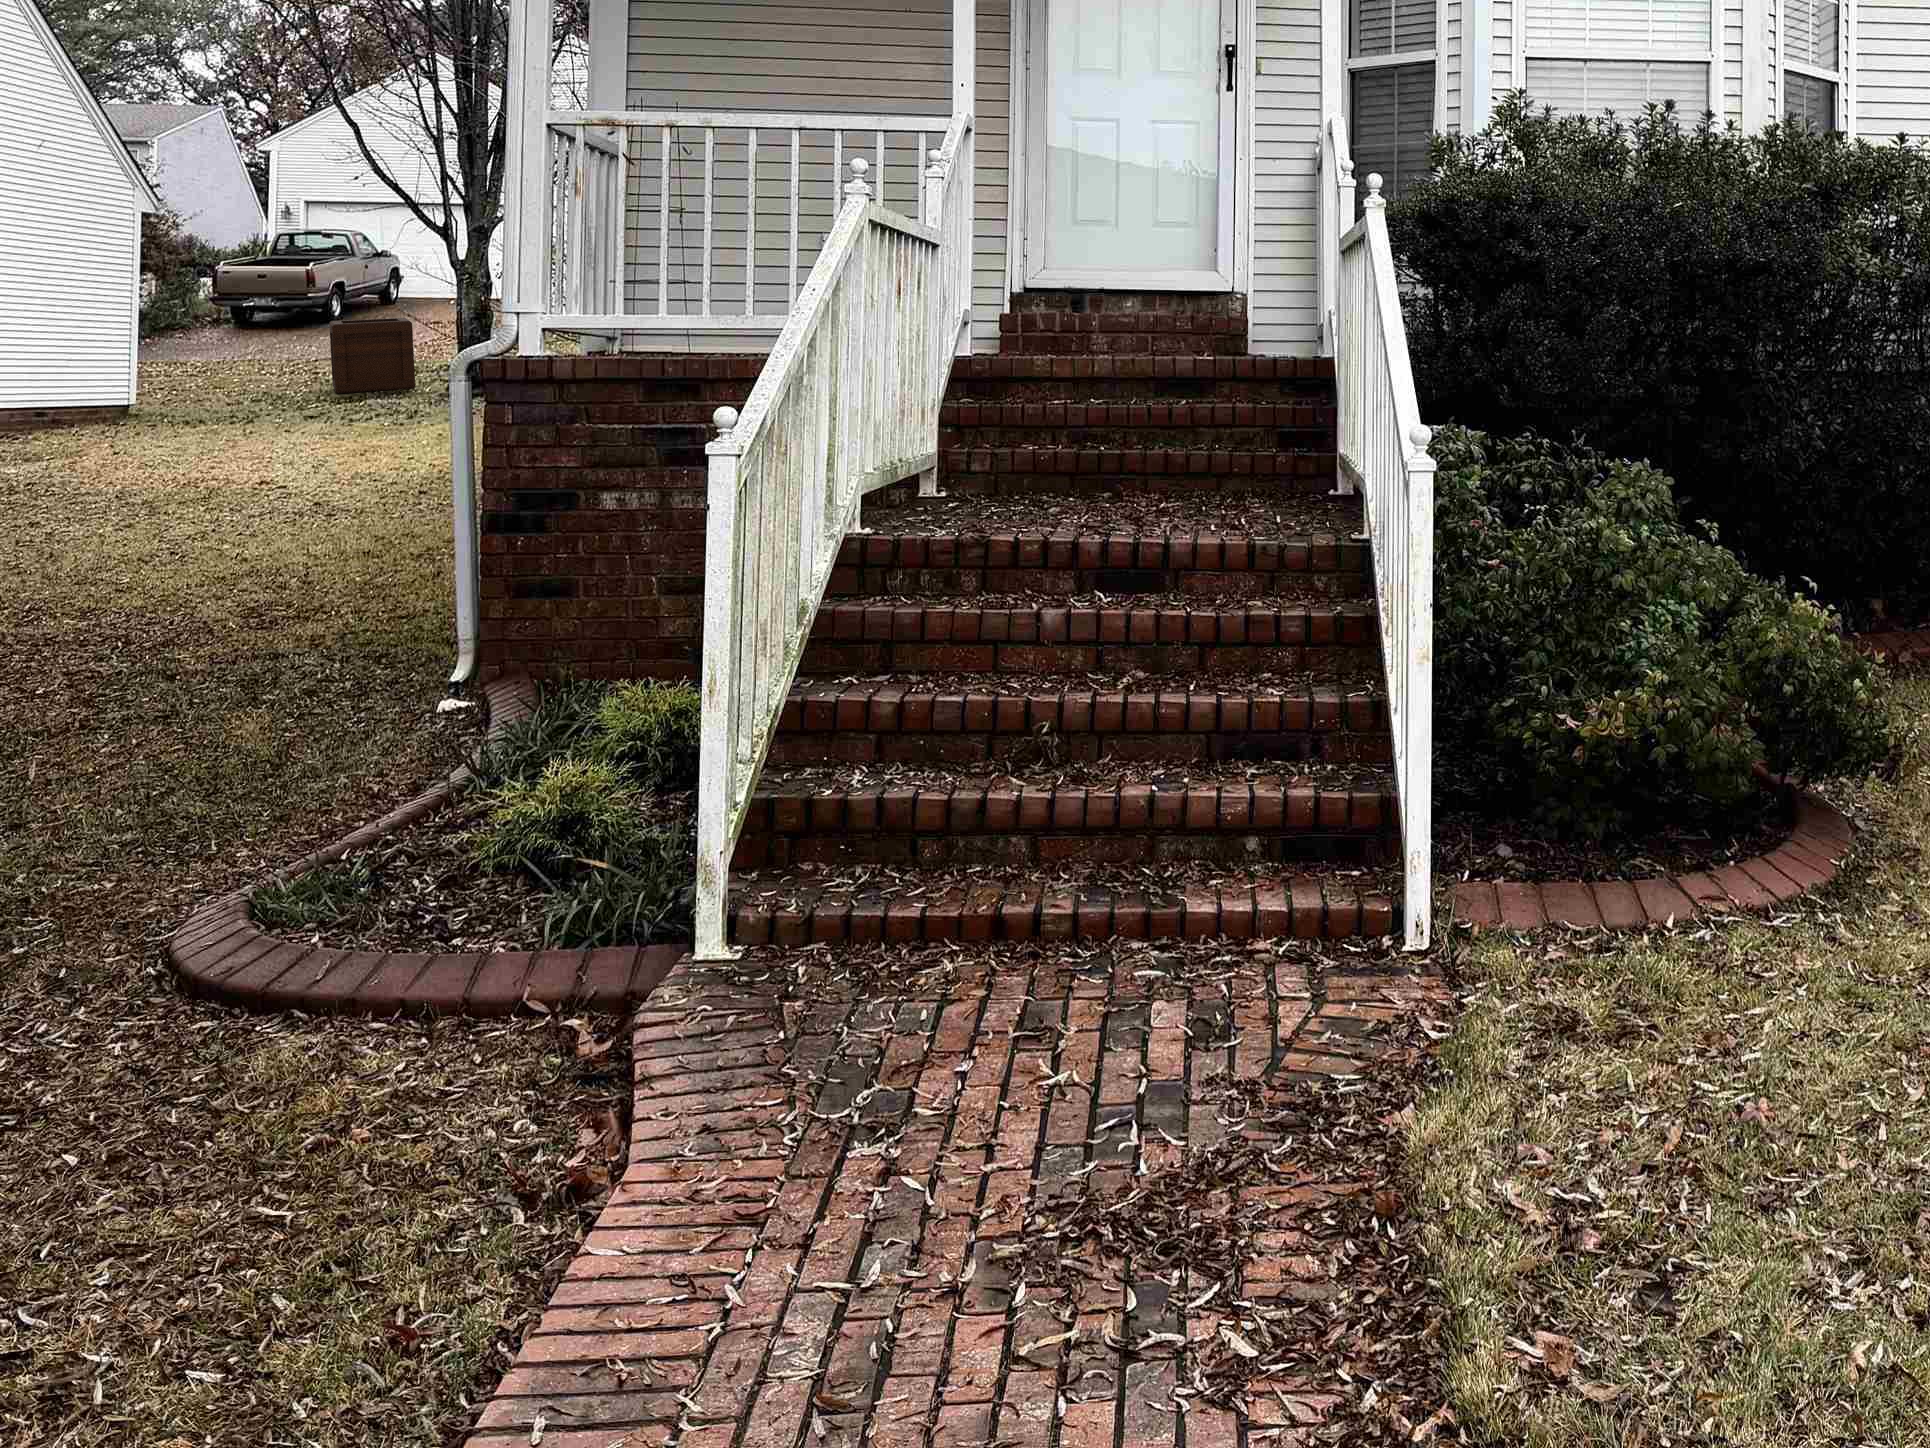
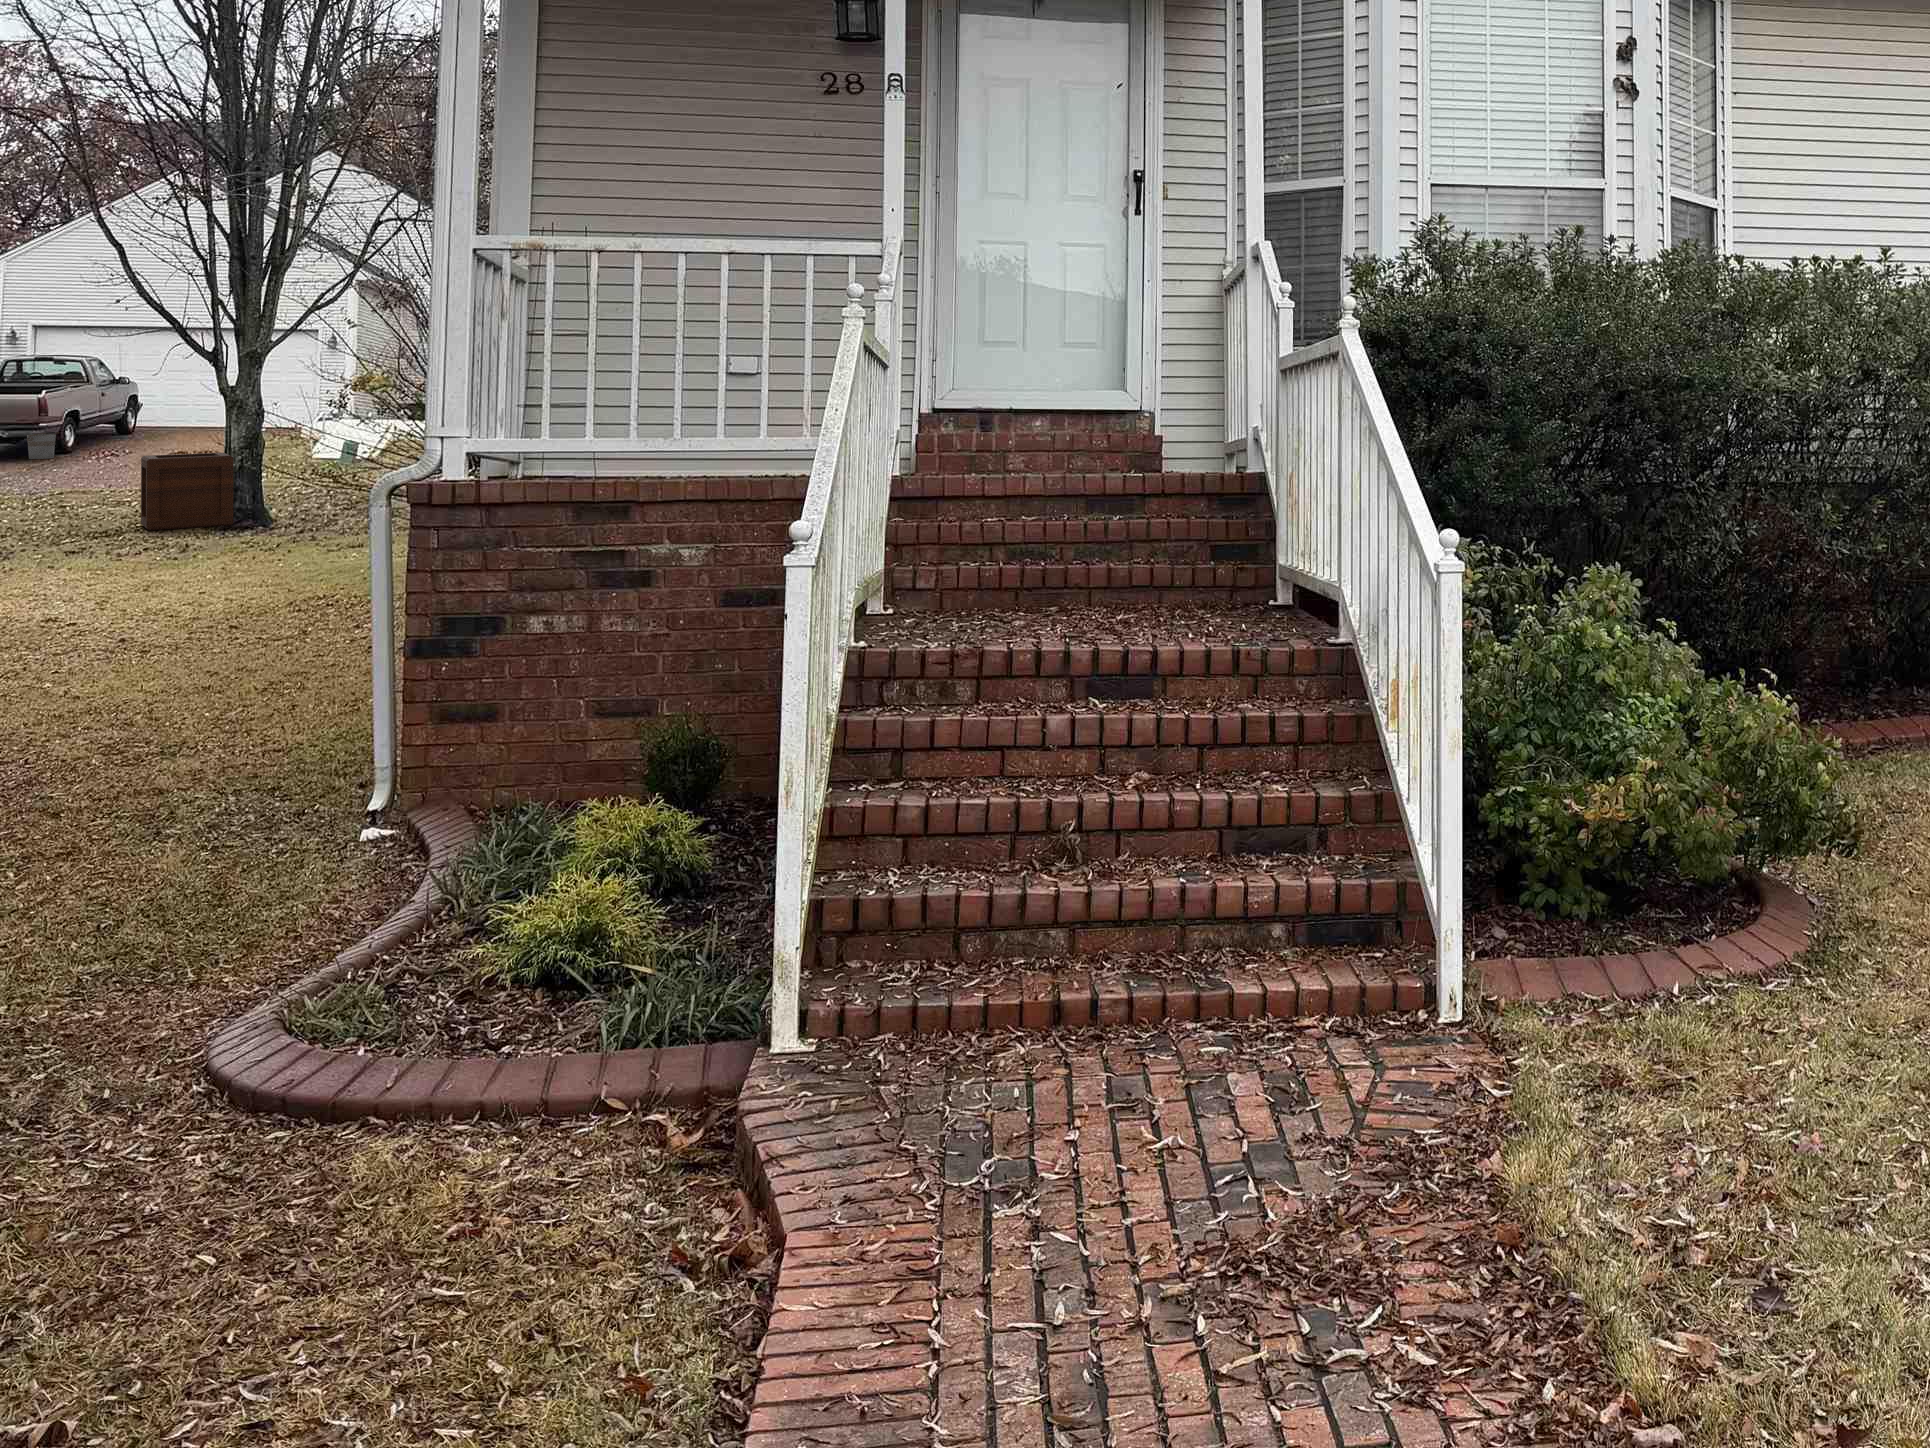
bucket: none [257,296,286,322] -> present [27,432,59,459]

